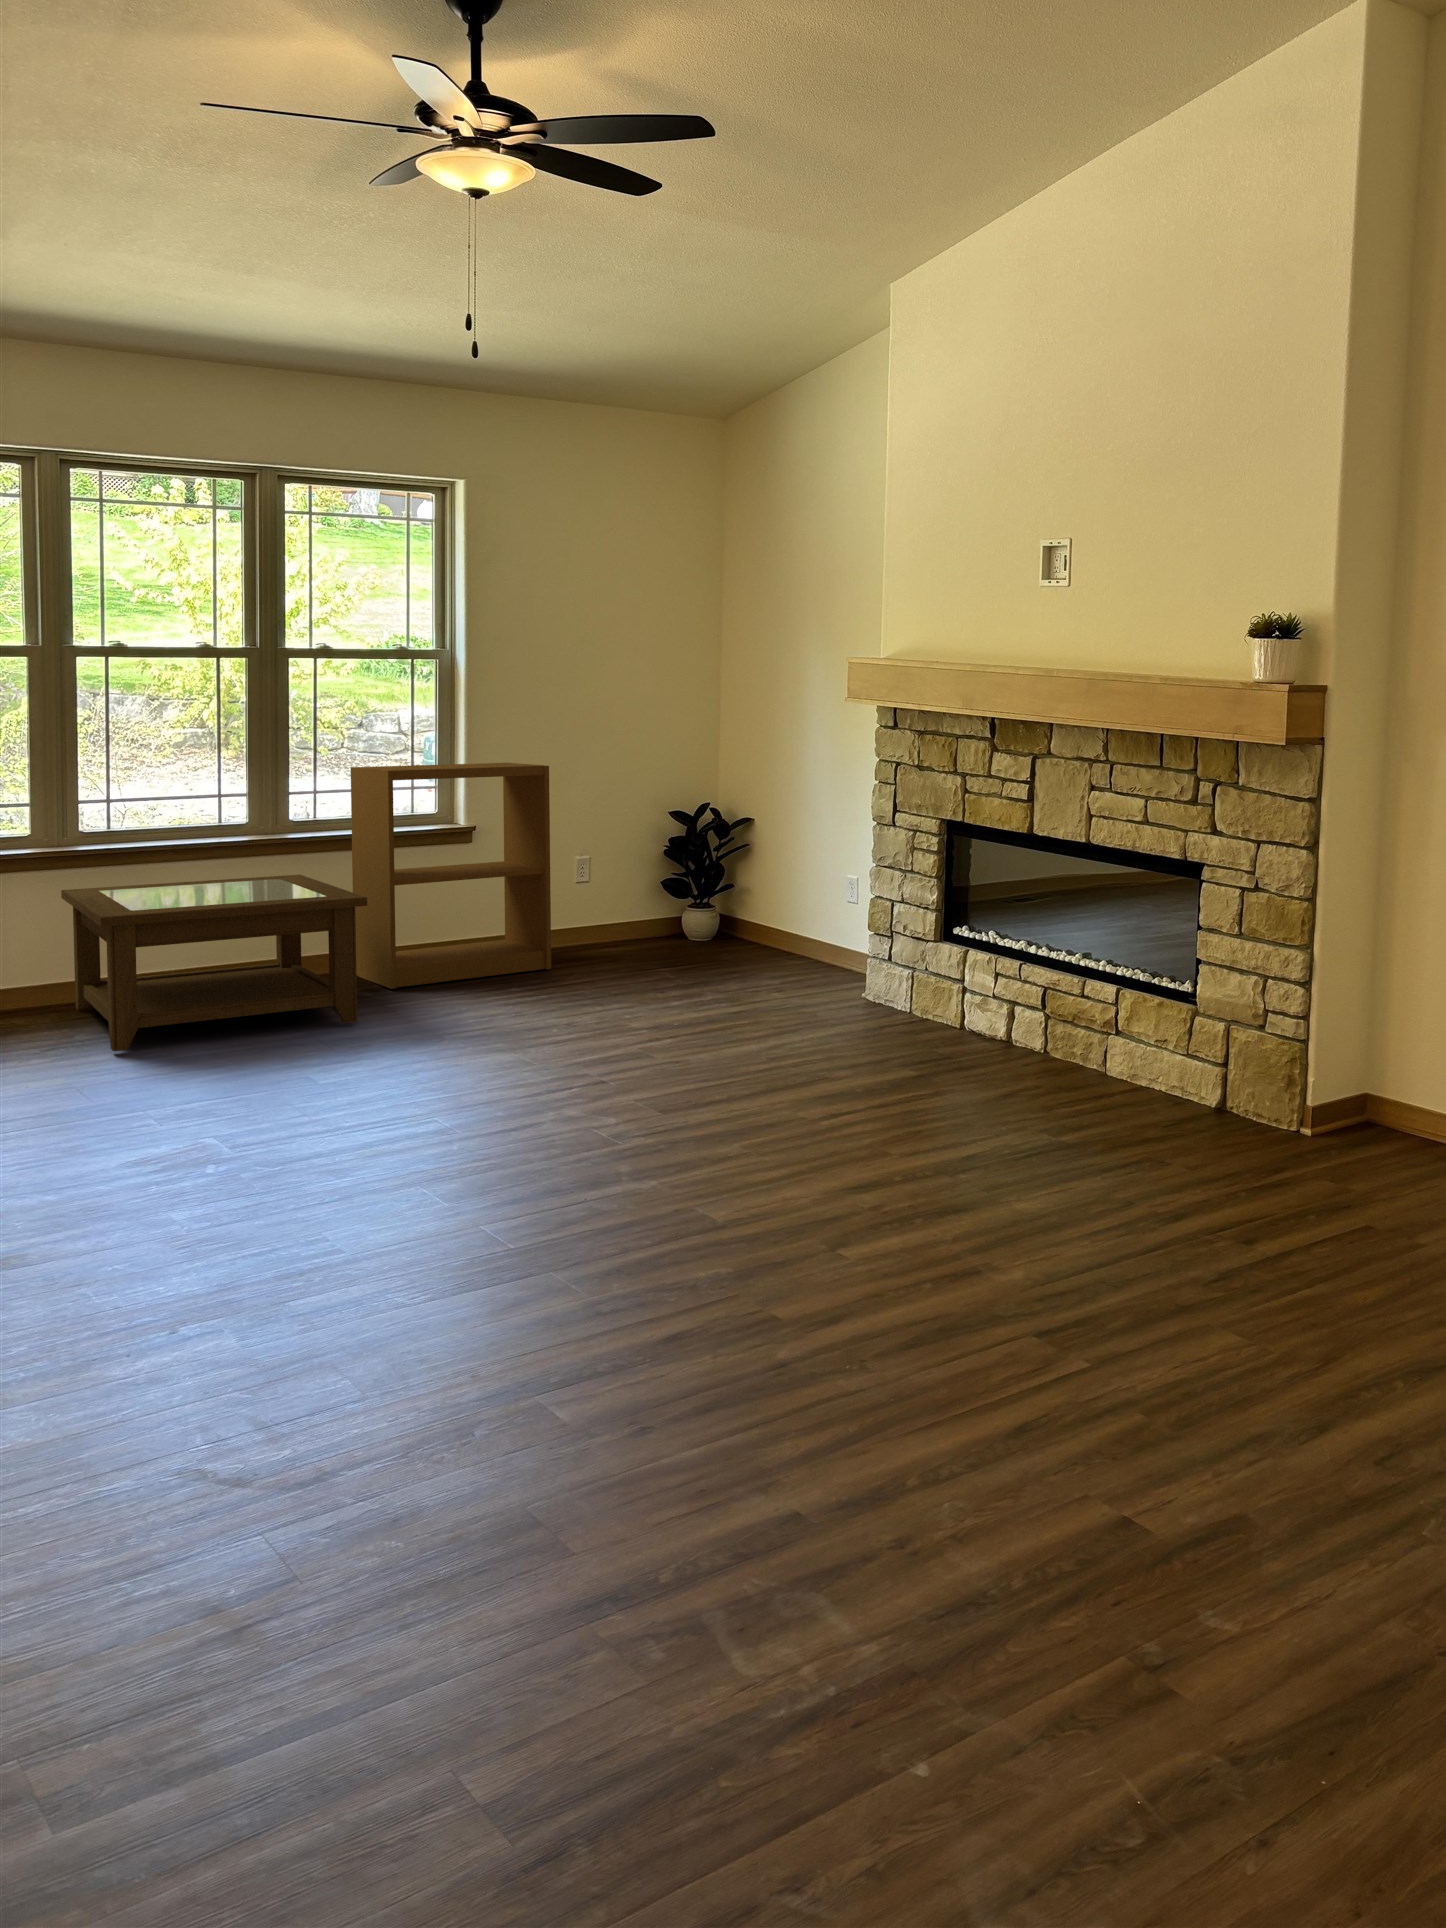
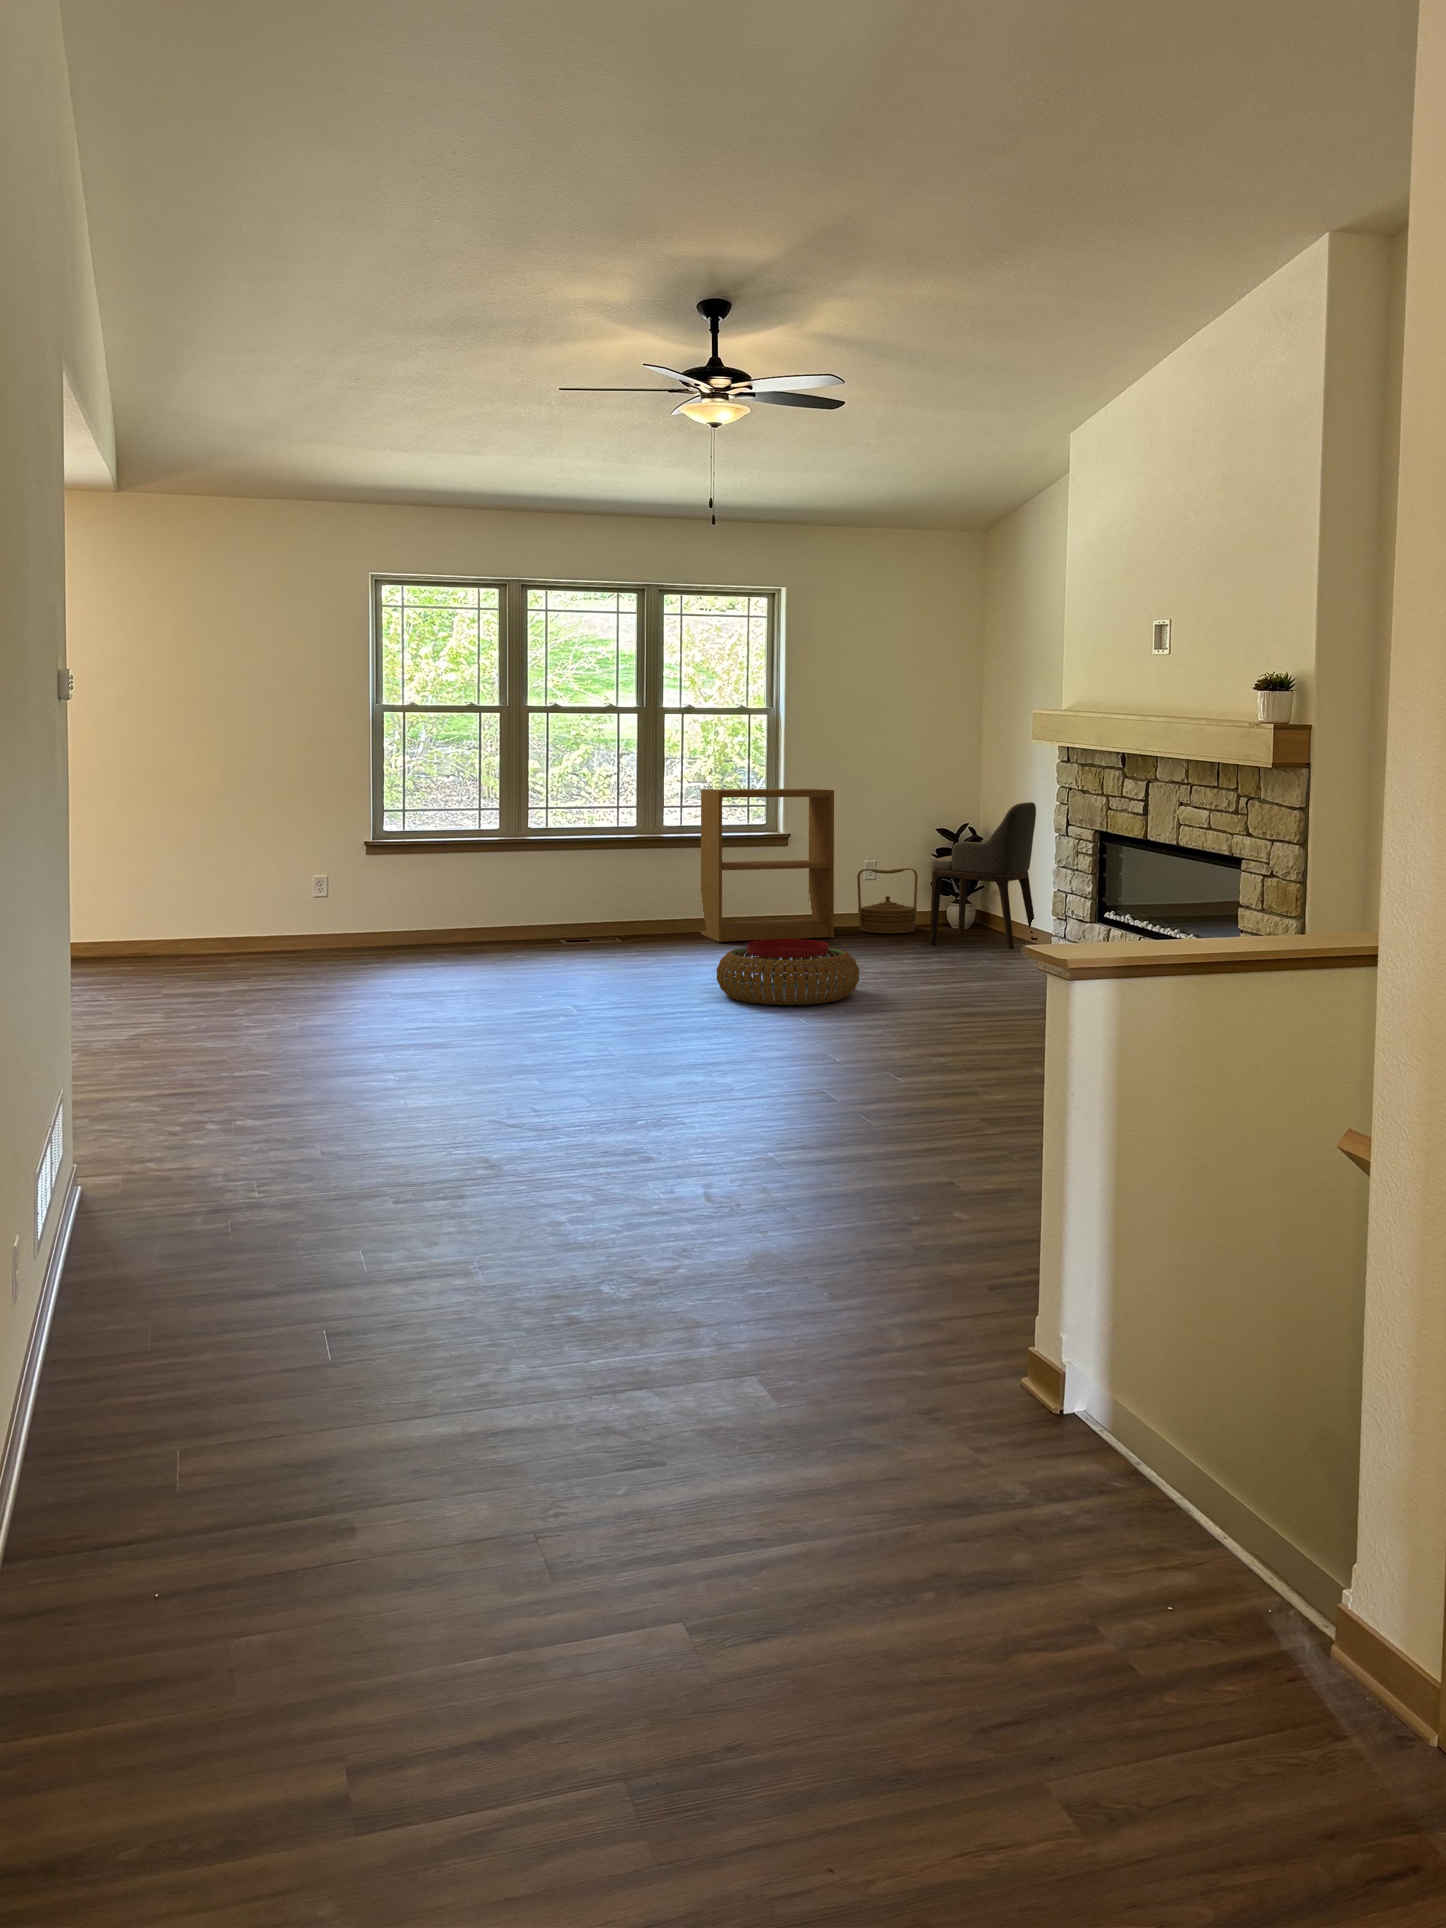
armchair: none [687,778,817,973] -> present [930,802,1037,949]
woven basket: none [573,866,653,957] -> present [857,868,918,933]
coffee table: present [61,875,367,1051] -> none [518,862,692,962]
pouf: none [444,996,661,1106] -> present [716,939,859,1005]

